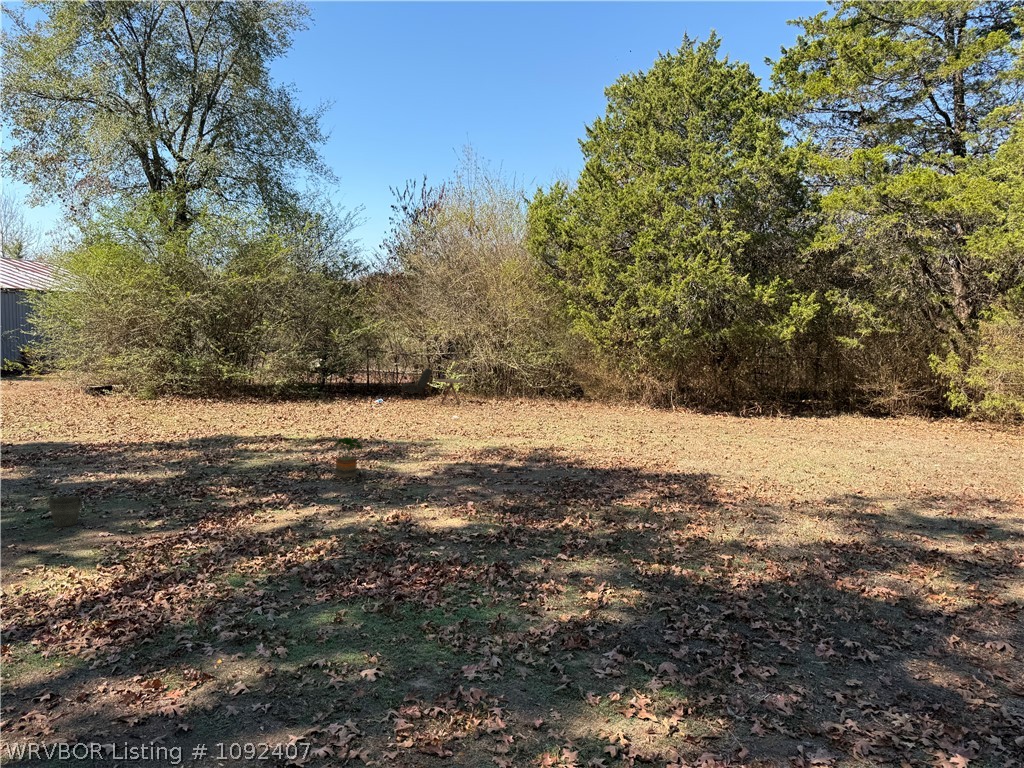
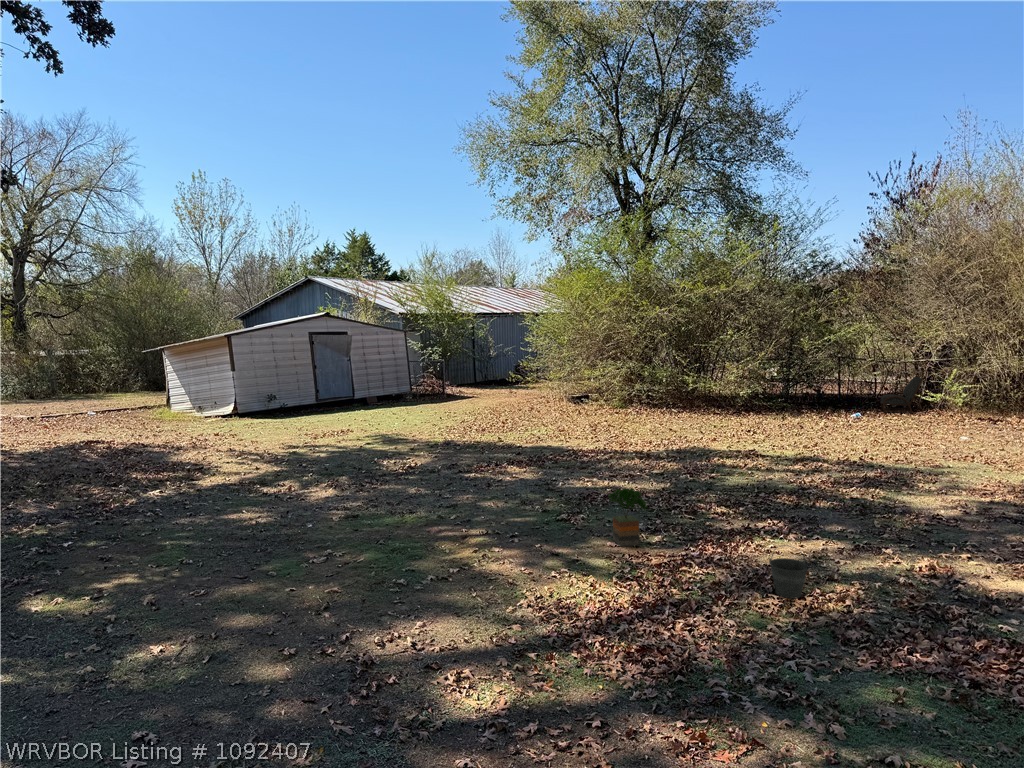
round table: present [434,379,469,405] -> none [927,388,981,421]
potted tree: present [334,437,363,478] -> present [608,488,647,546]
bucket: present [48,493,83,527] -> present [769,545,810,598]

